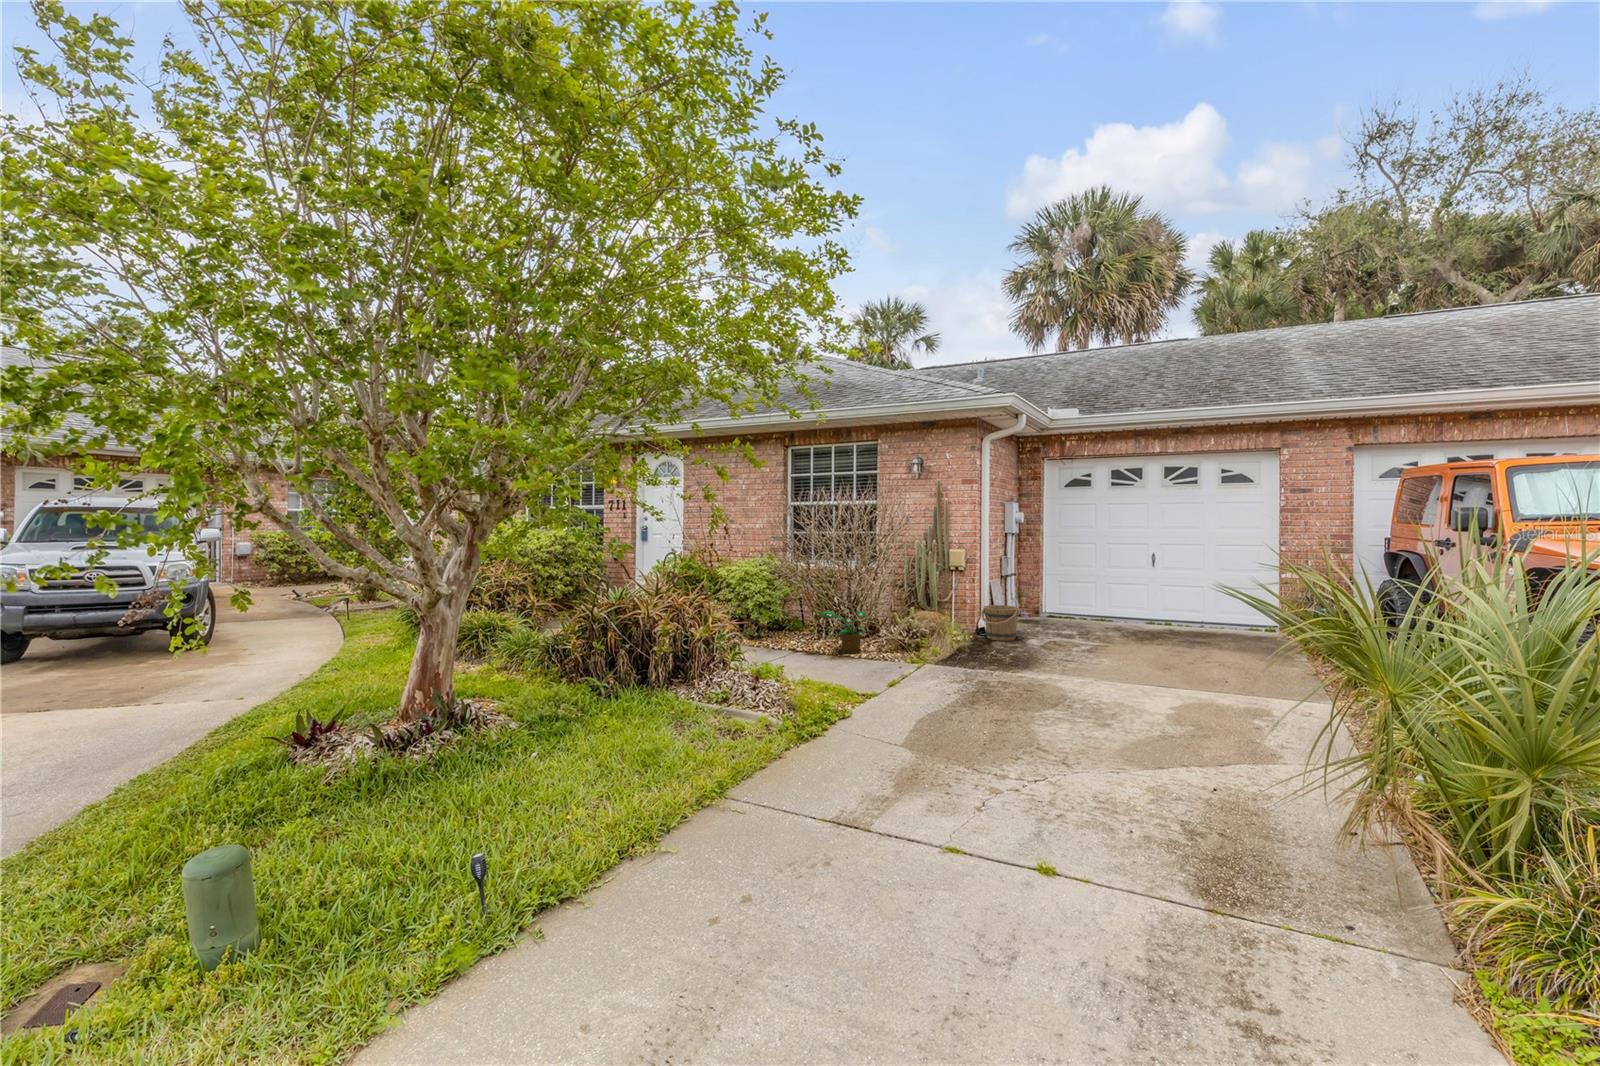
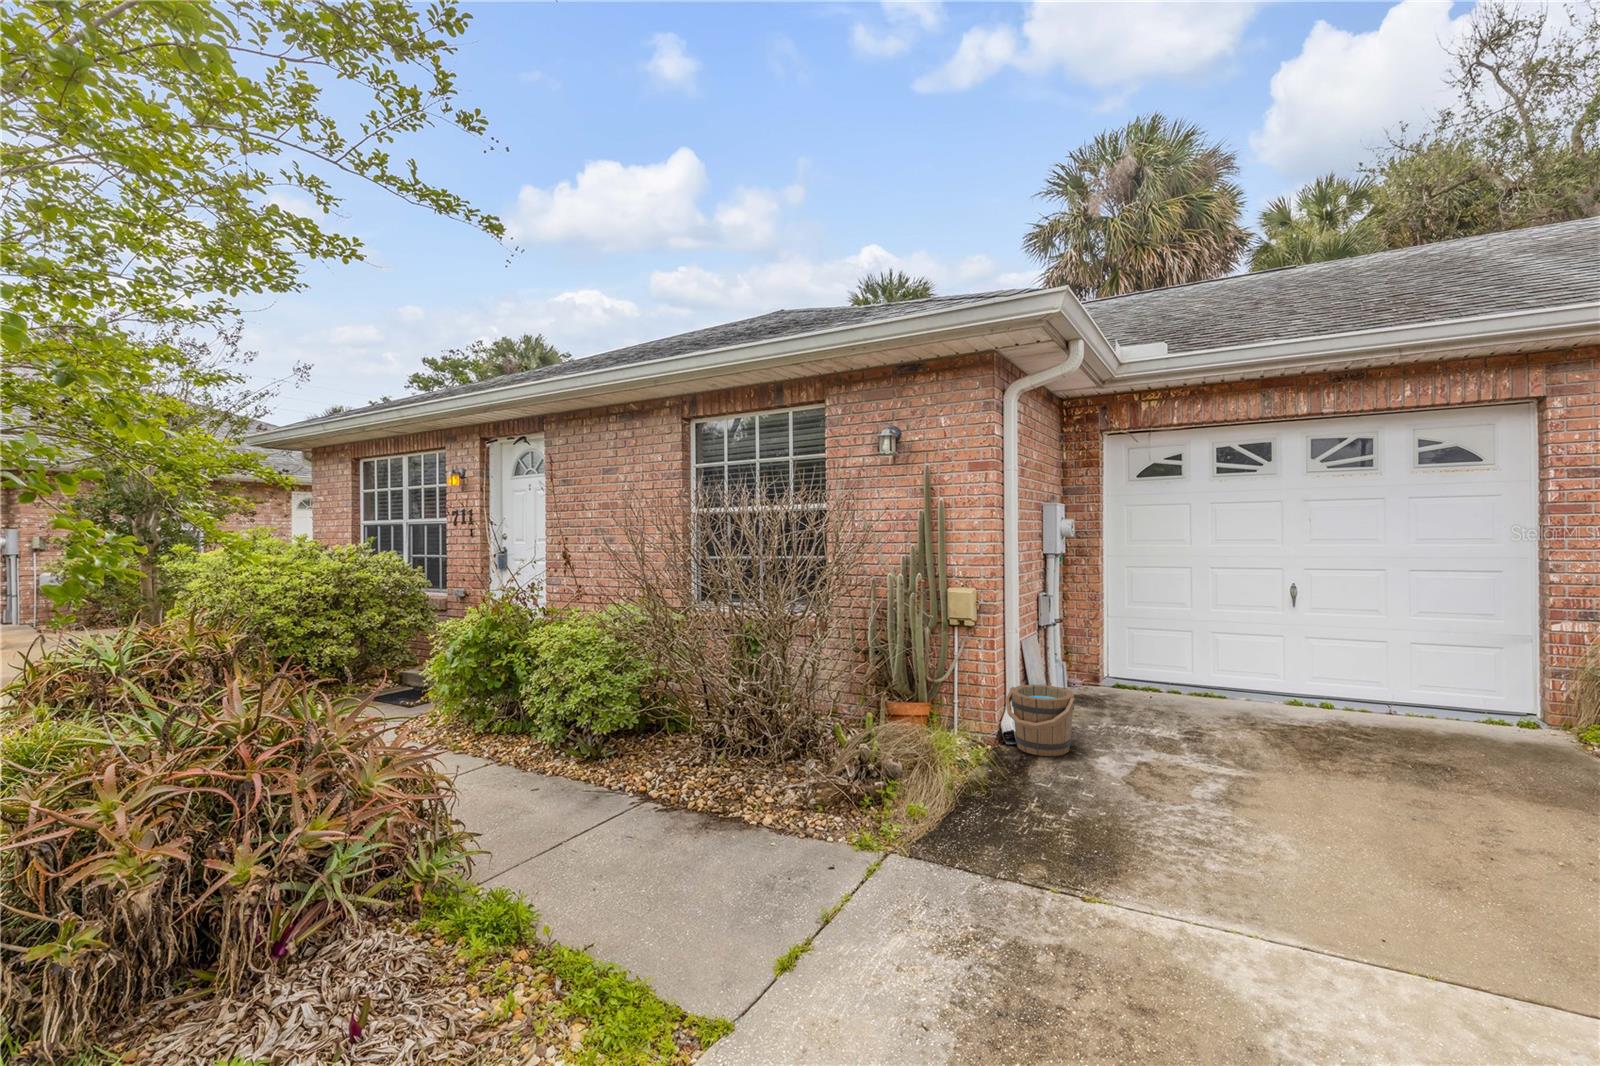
potted plant: present [818,611,867,653] -> none [685,710,788,801]

